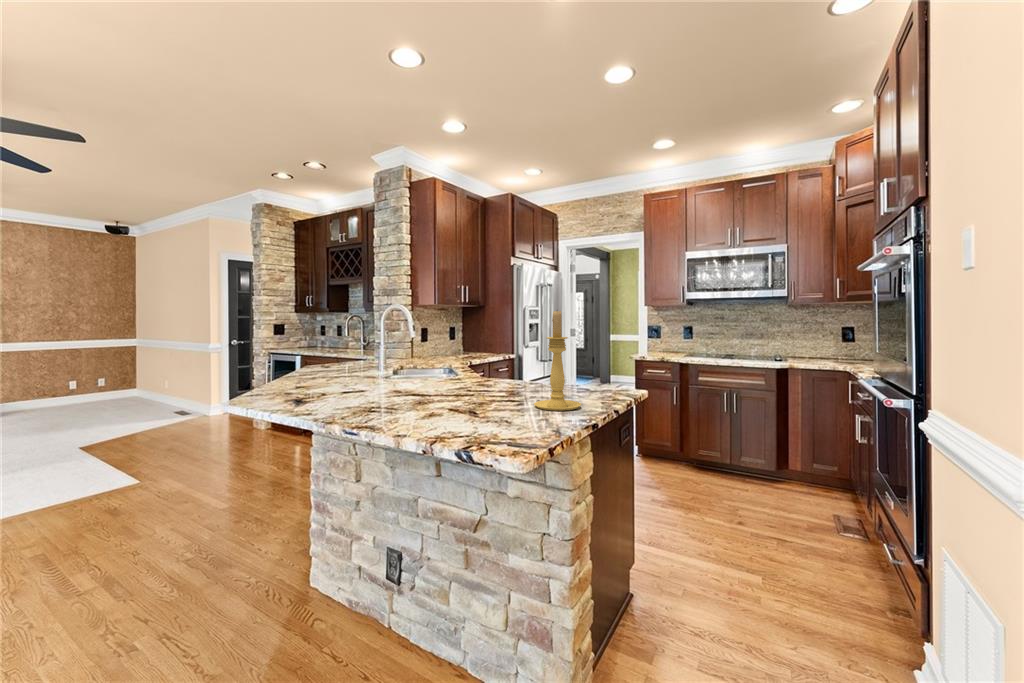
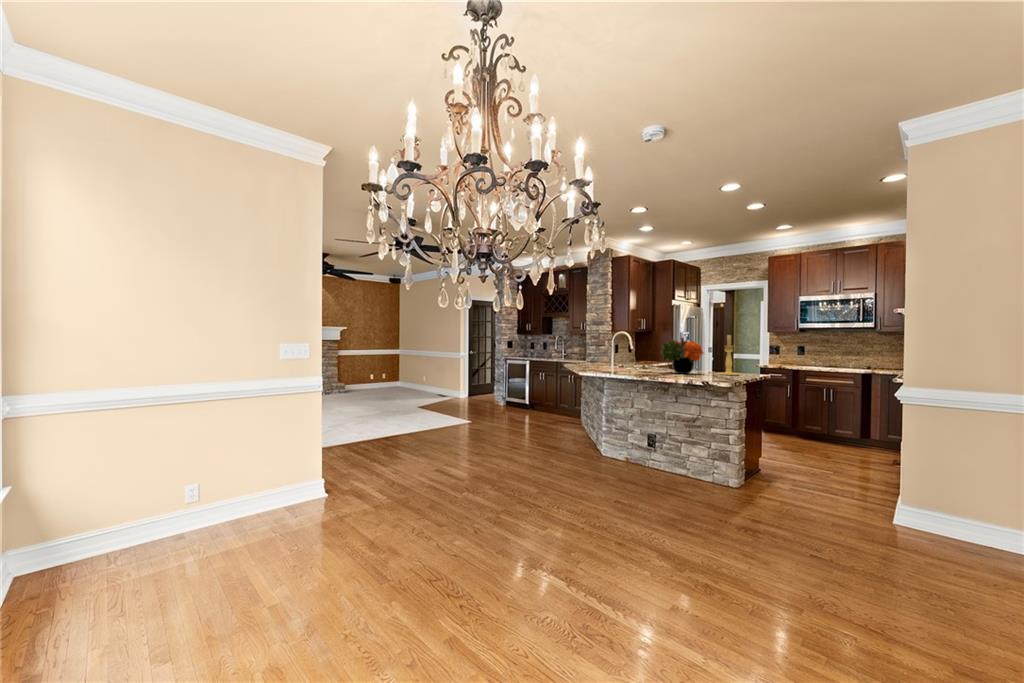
flower arrangement: none [378,318,491,416] -> present [661,338,704,374]

